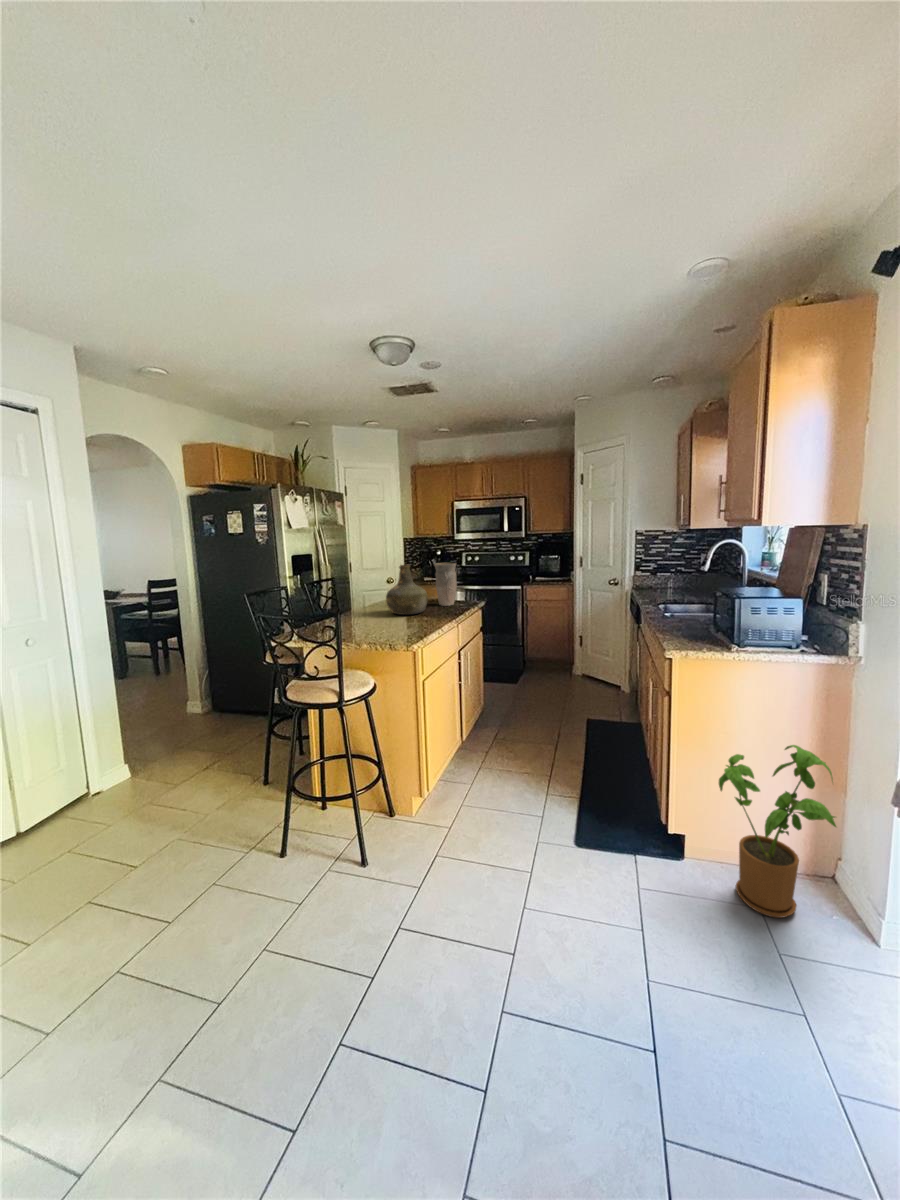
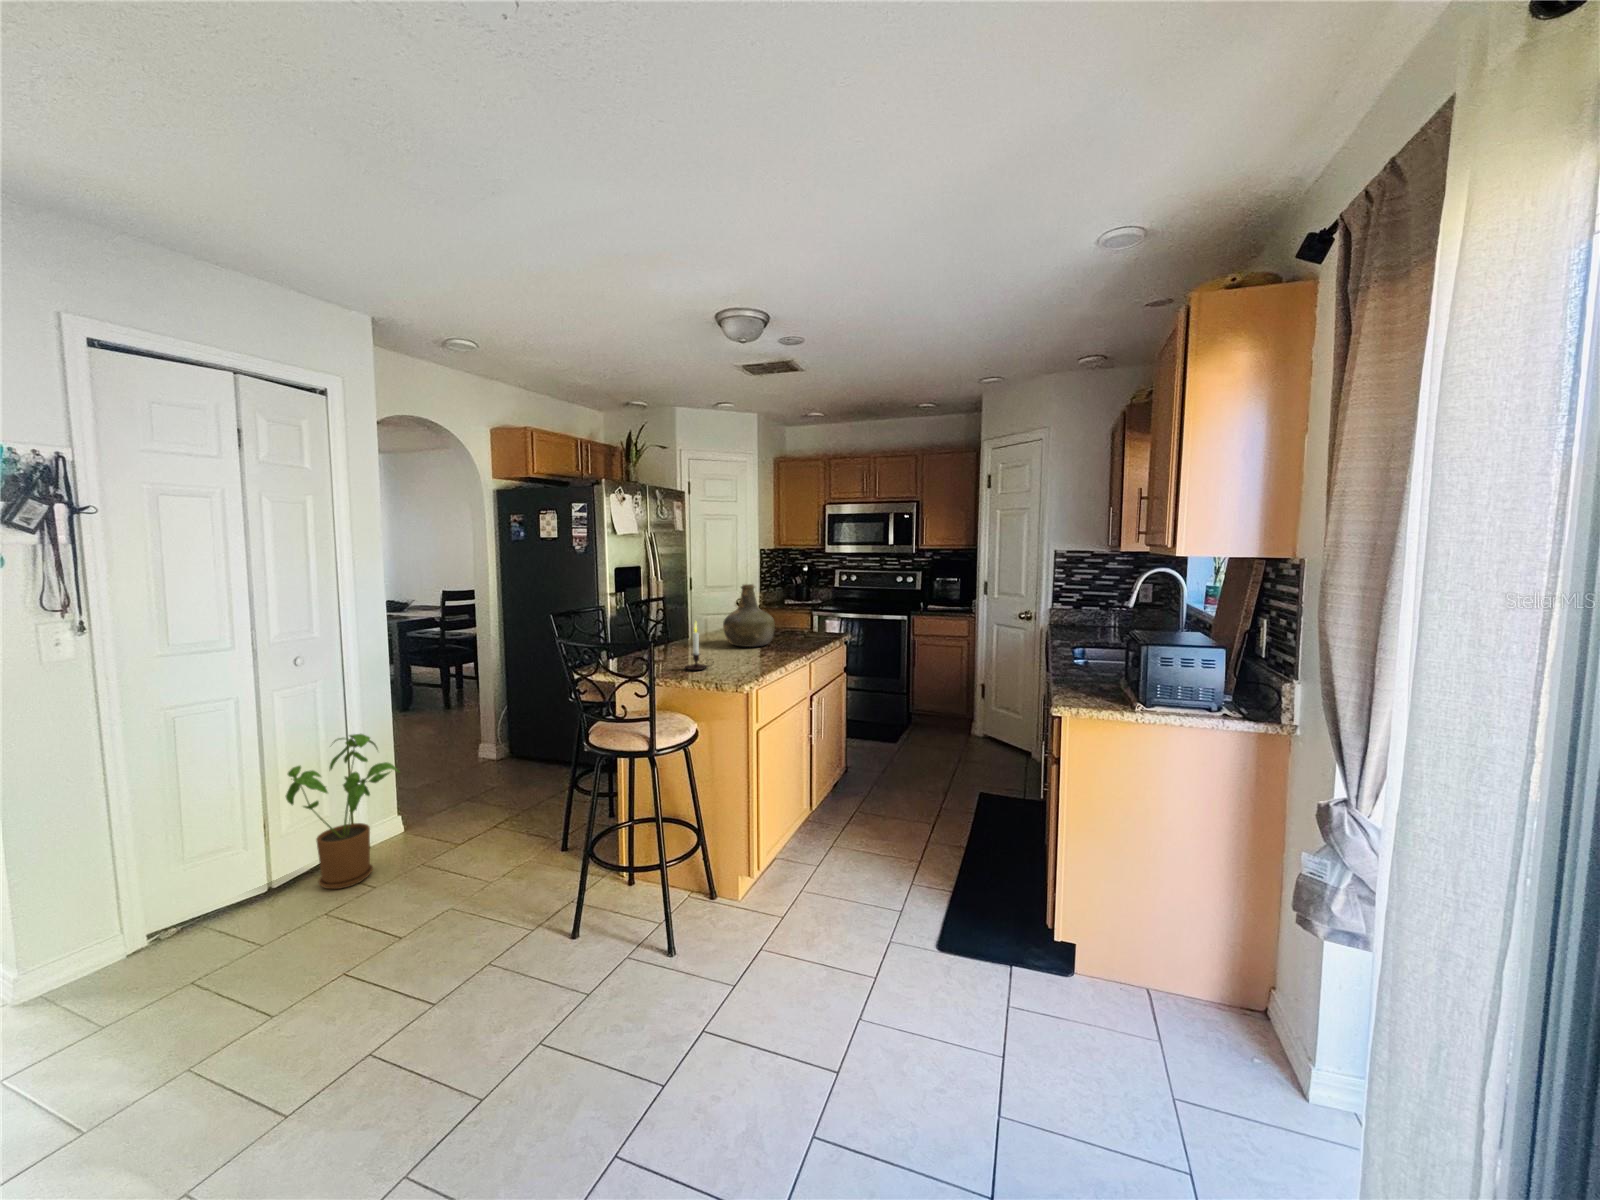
vase: present [434,563,457,606] -> none [787,583,815,638]
candle: none [361,595,384,635] -> present [685,623,708,670]
house plant: present [719,745,836,918] -> present [286,734,398,889]

